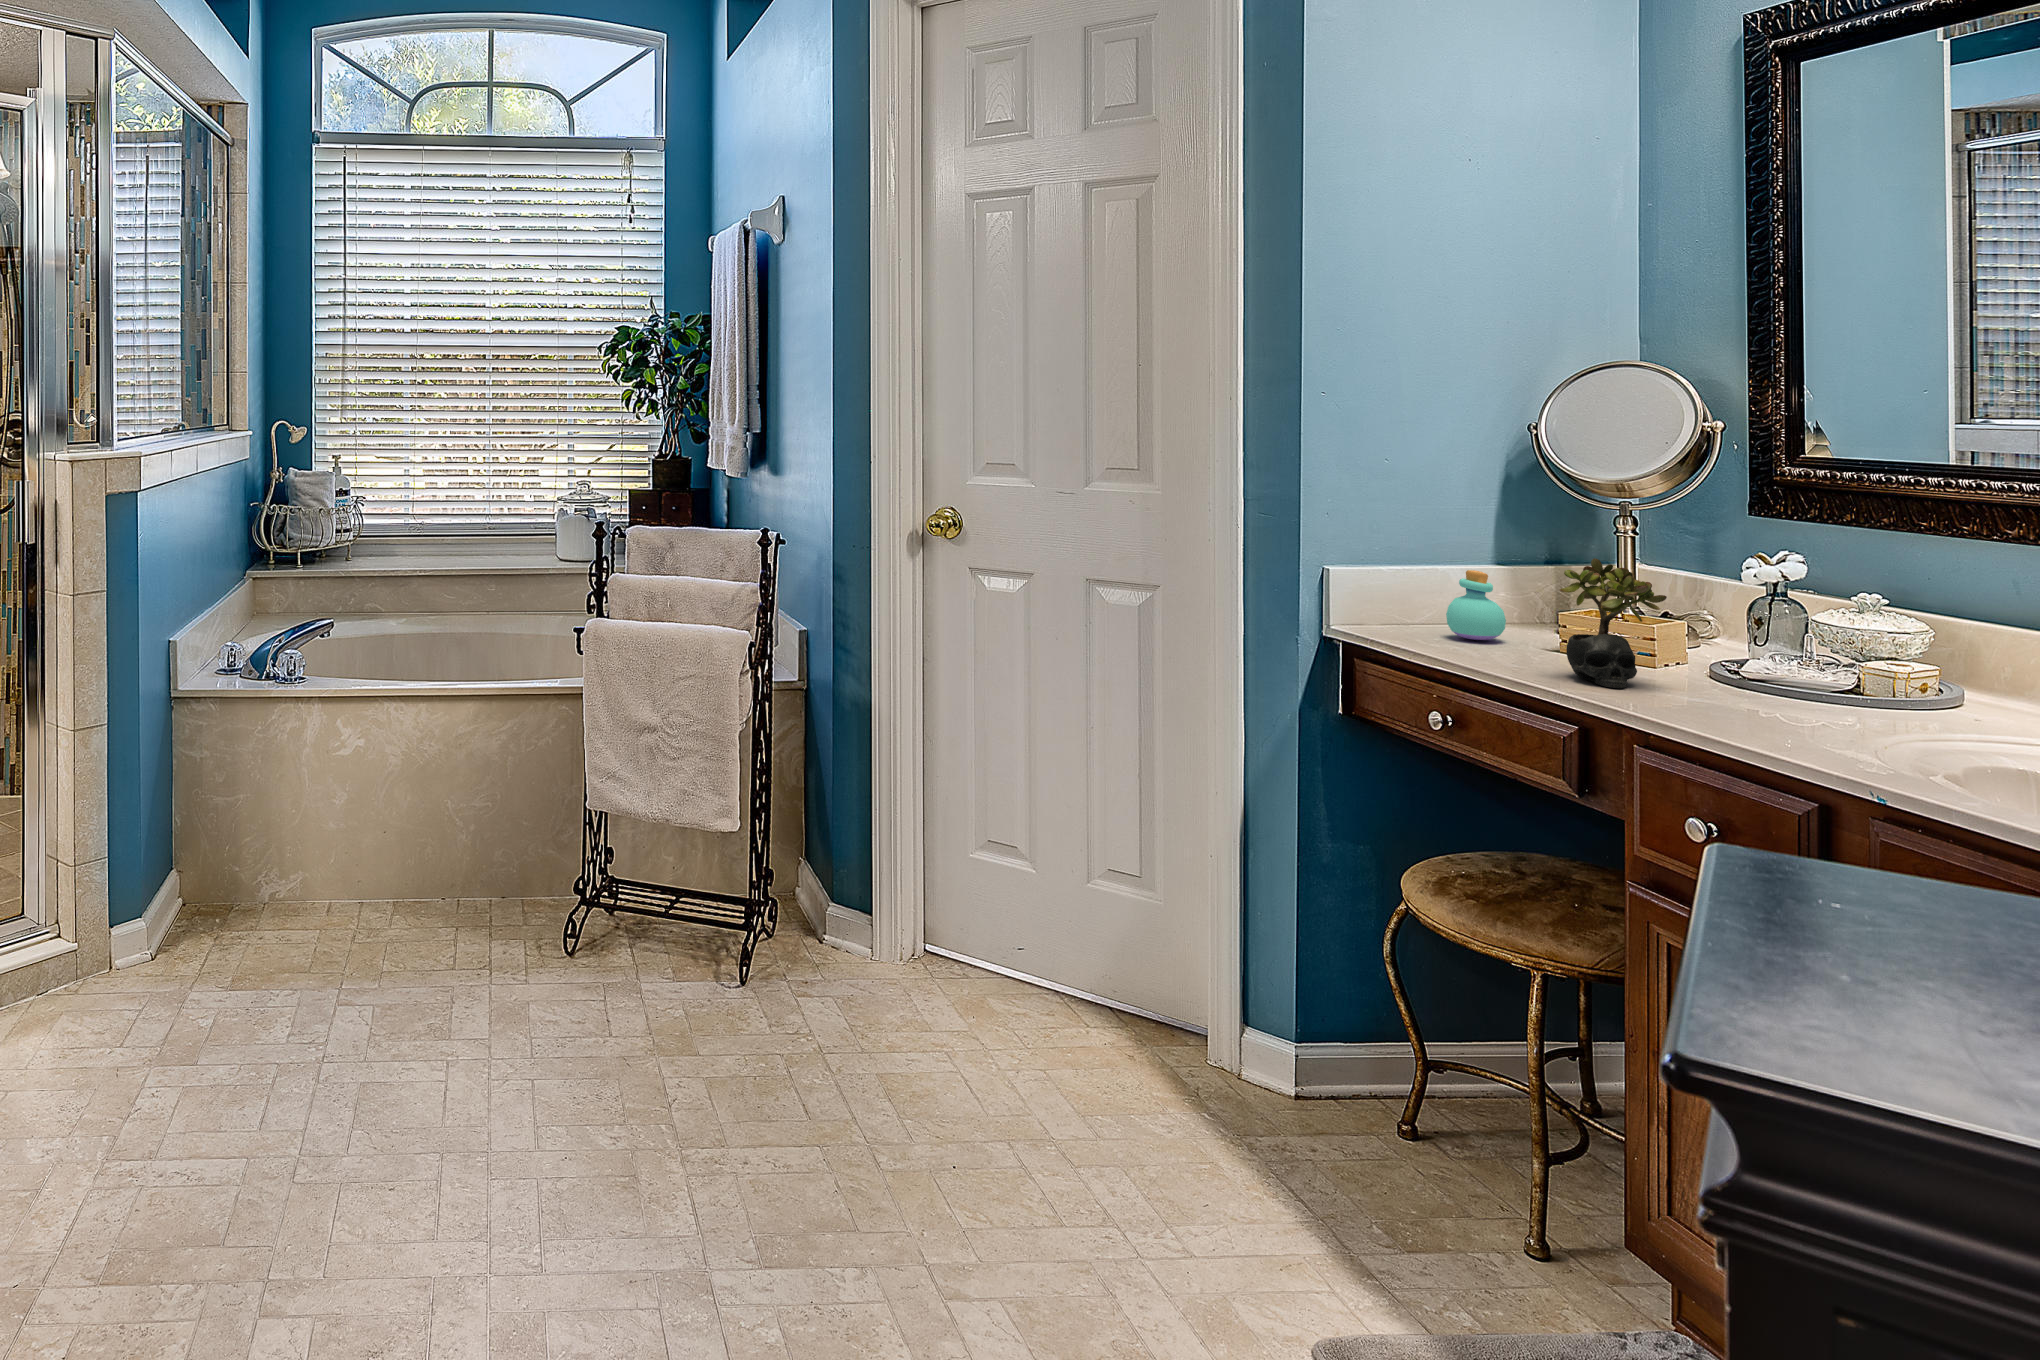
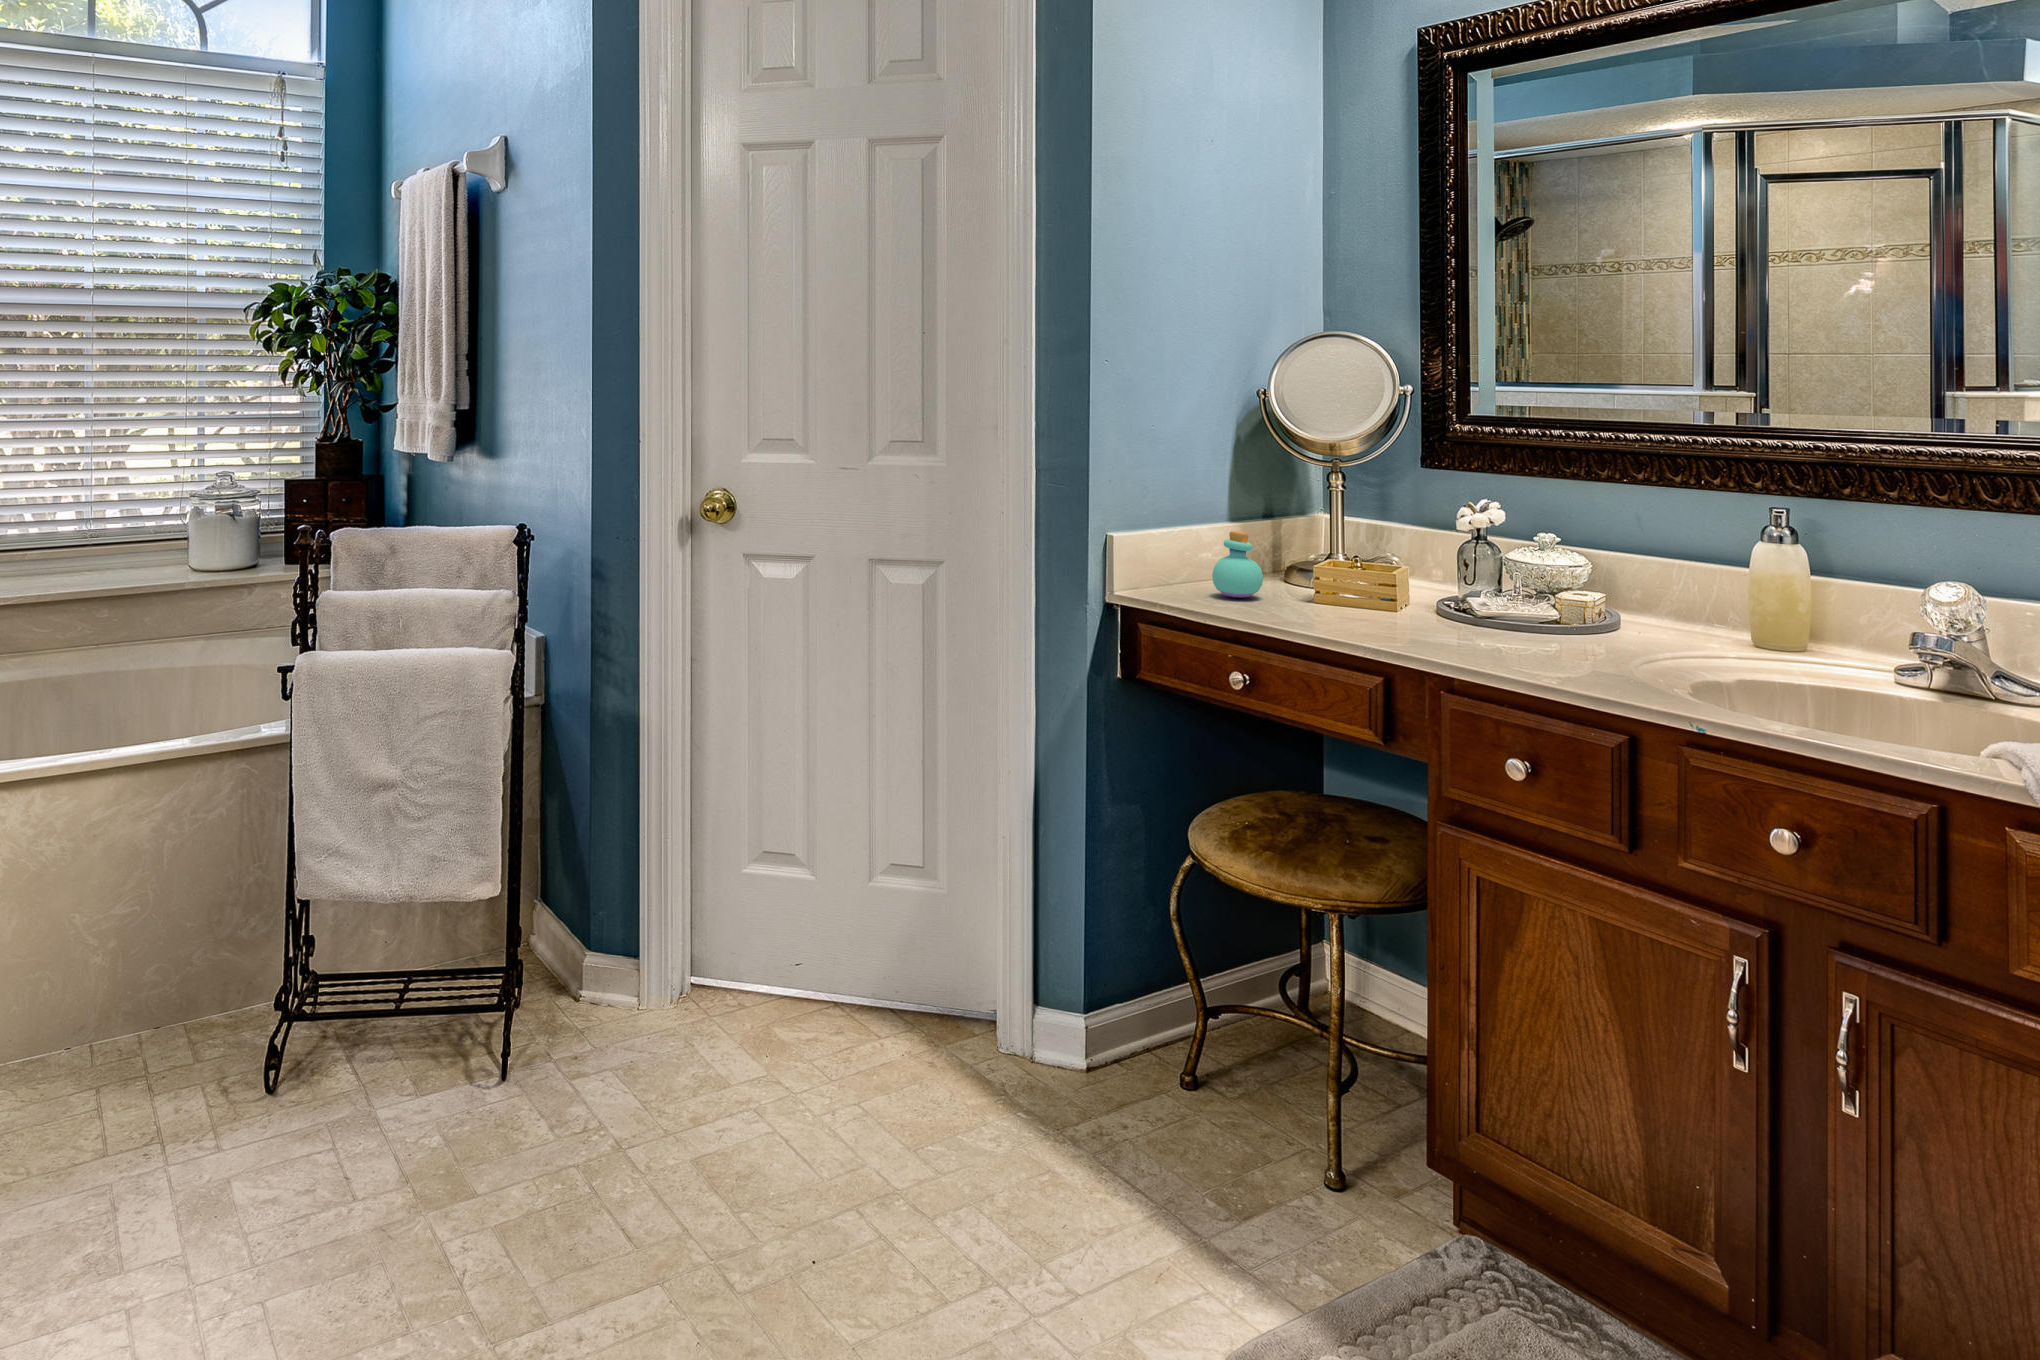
succulent plant: present [1560,558,1667,688] -> none [1347,516,1433,637]

